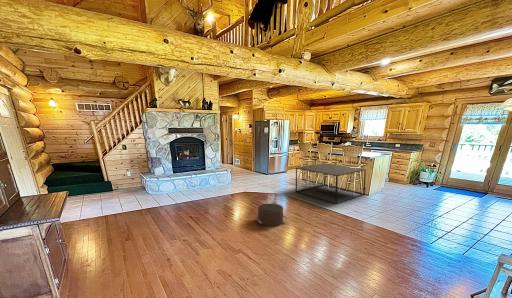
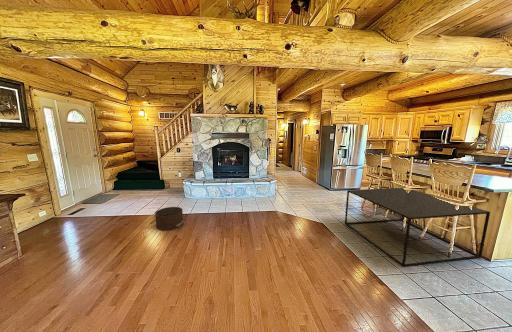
pouf: present [255,204,289,227] -> present [150,207,185,230]

